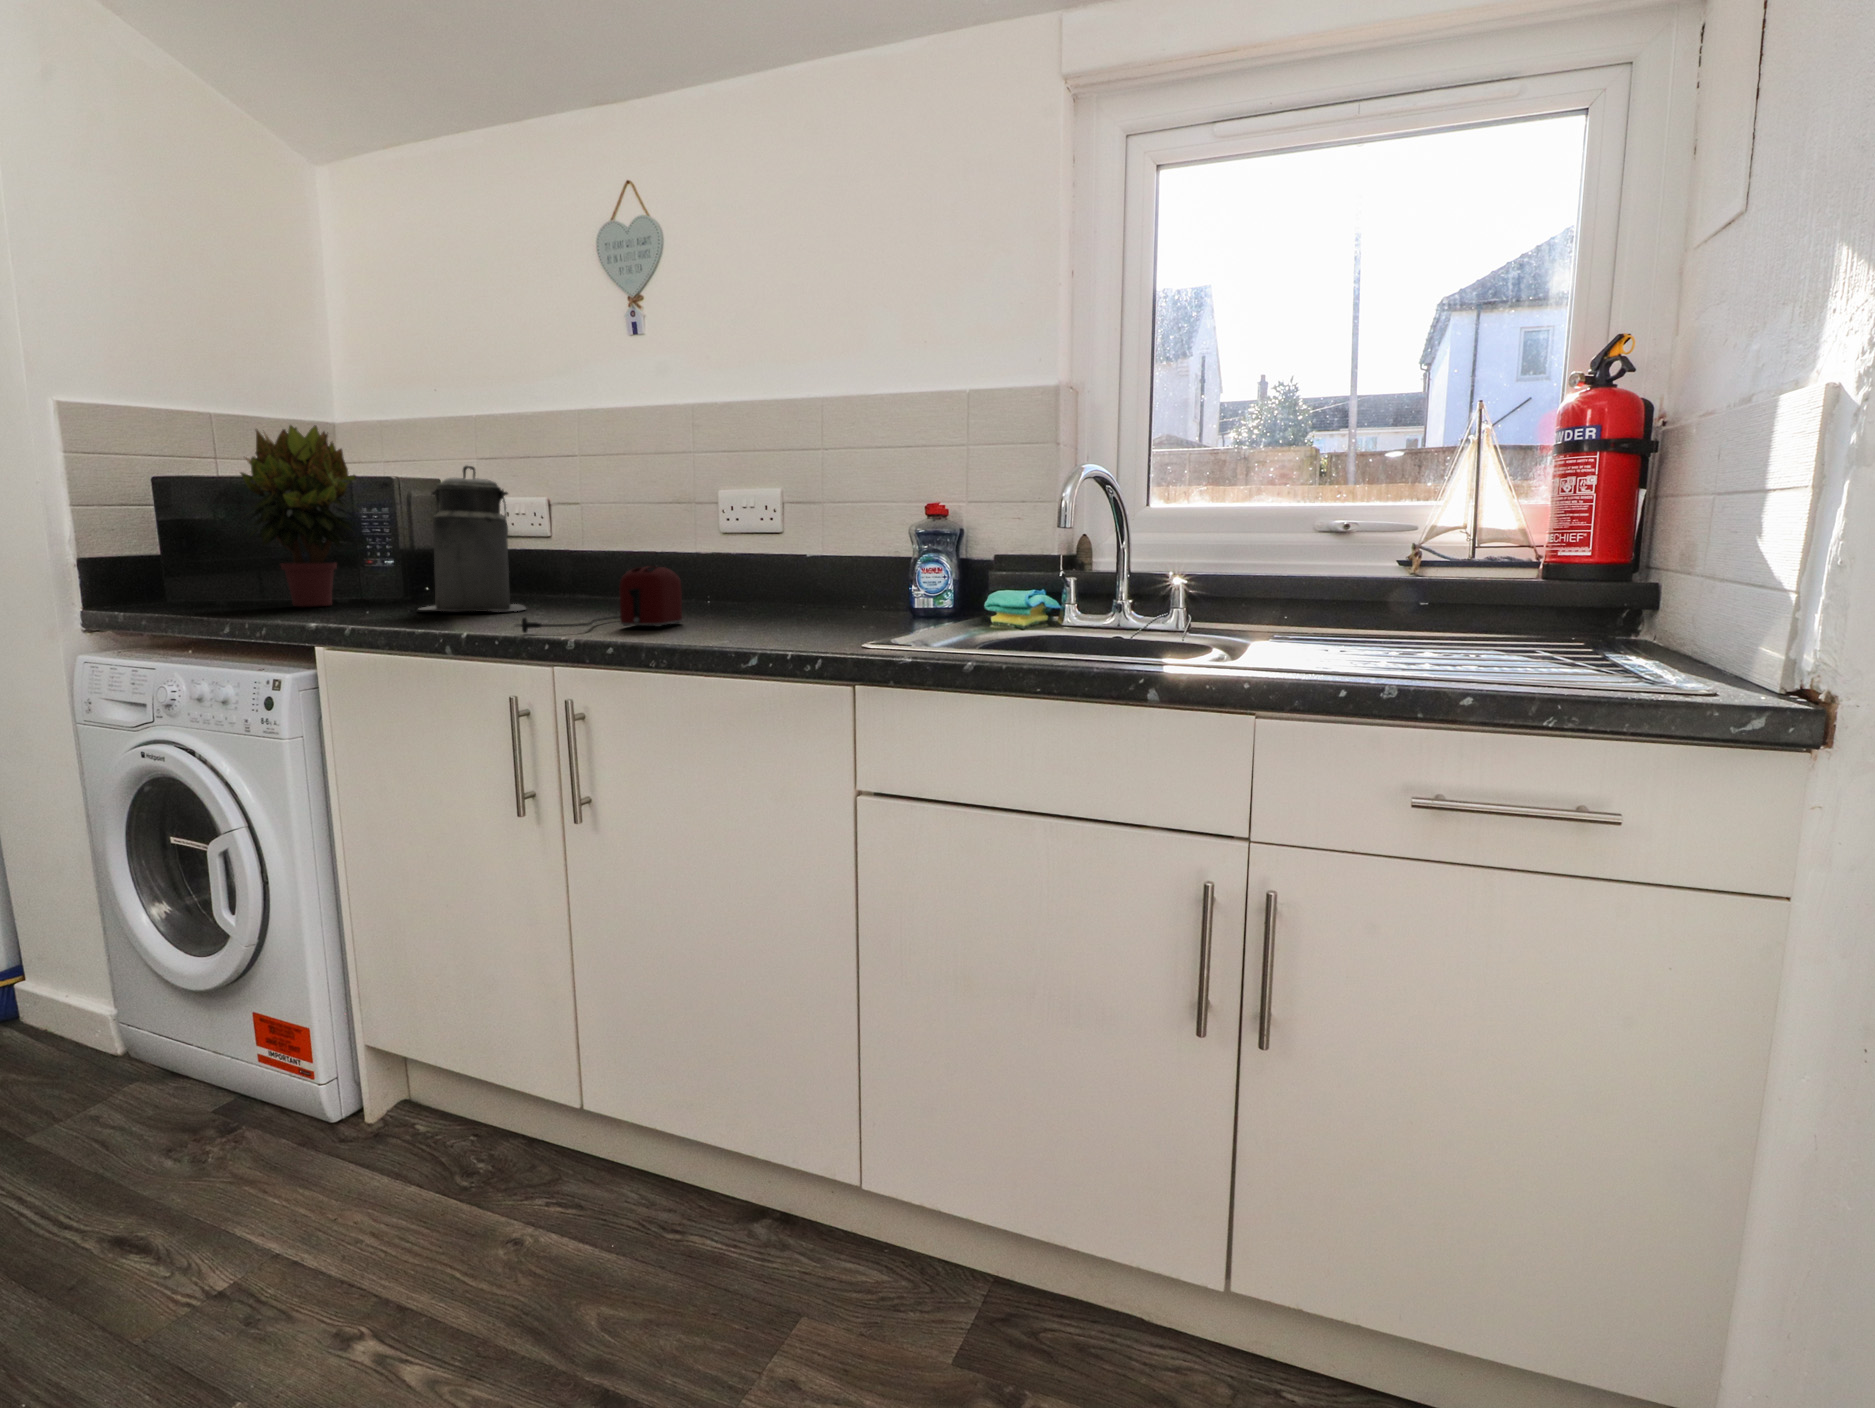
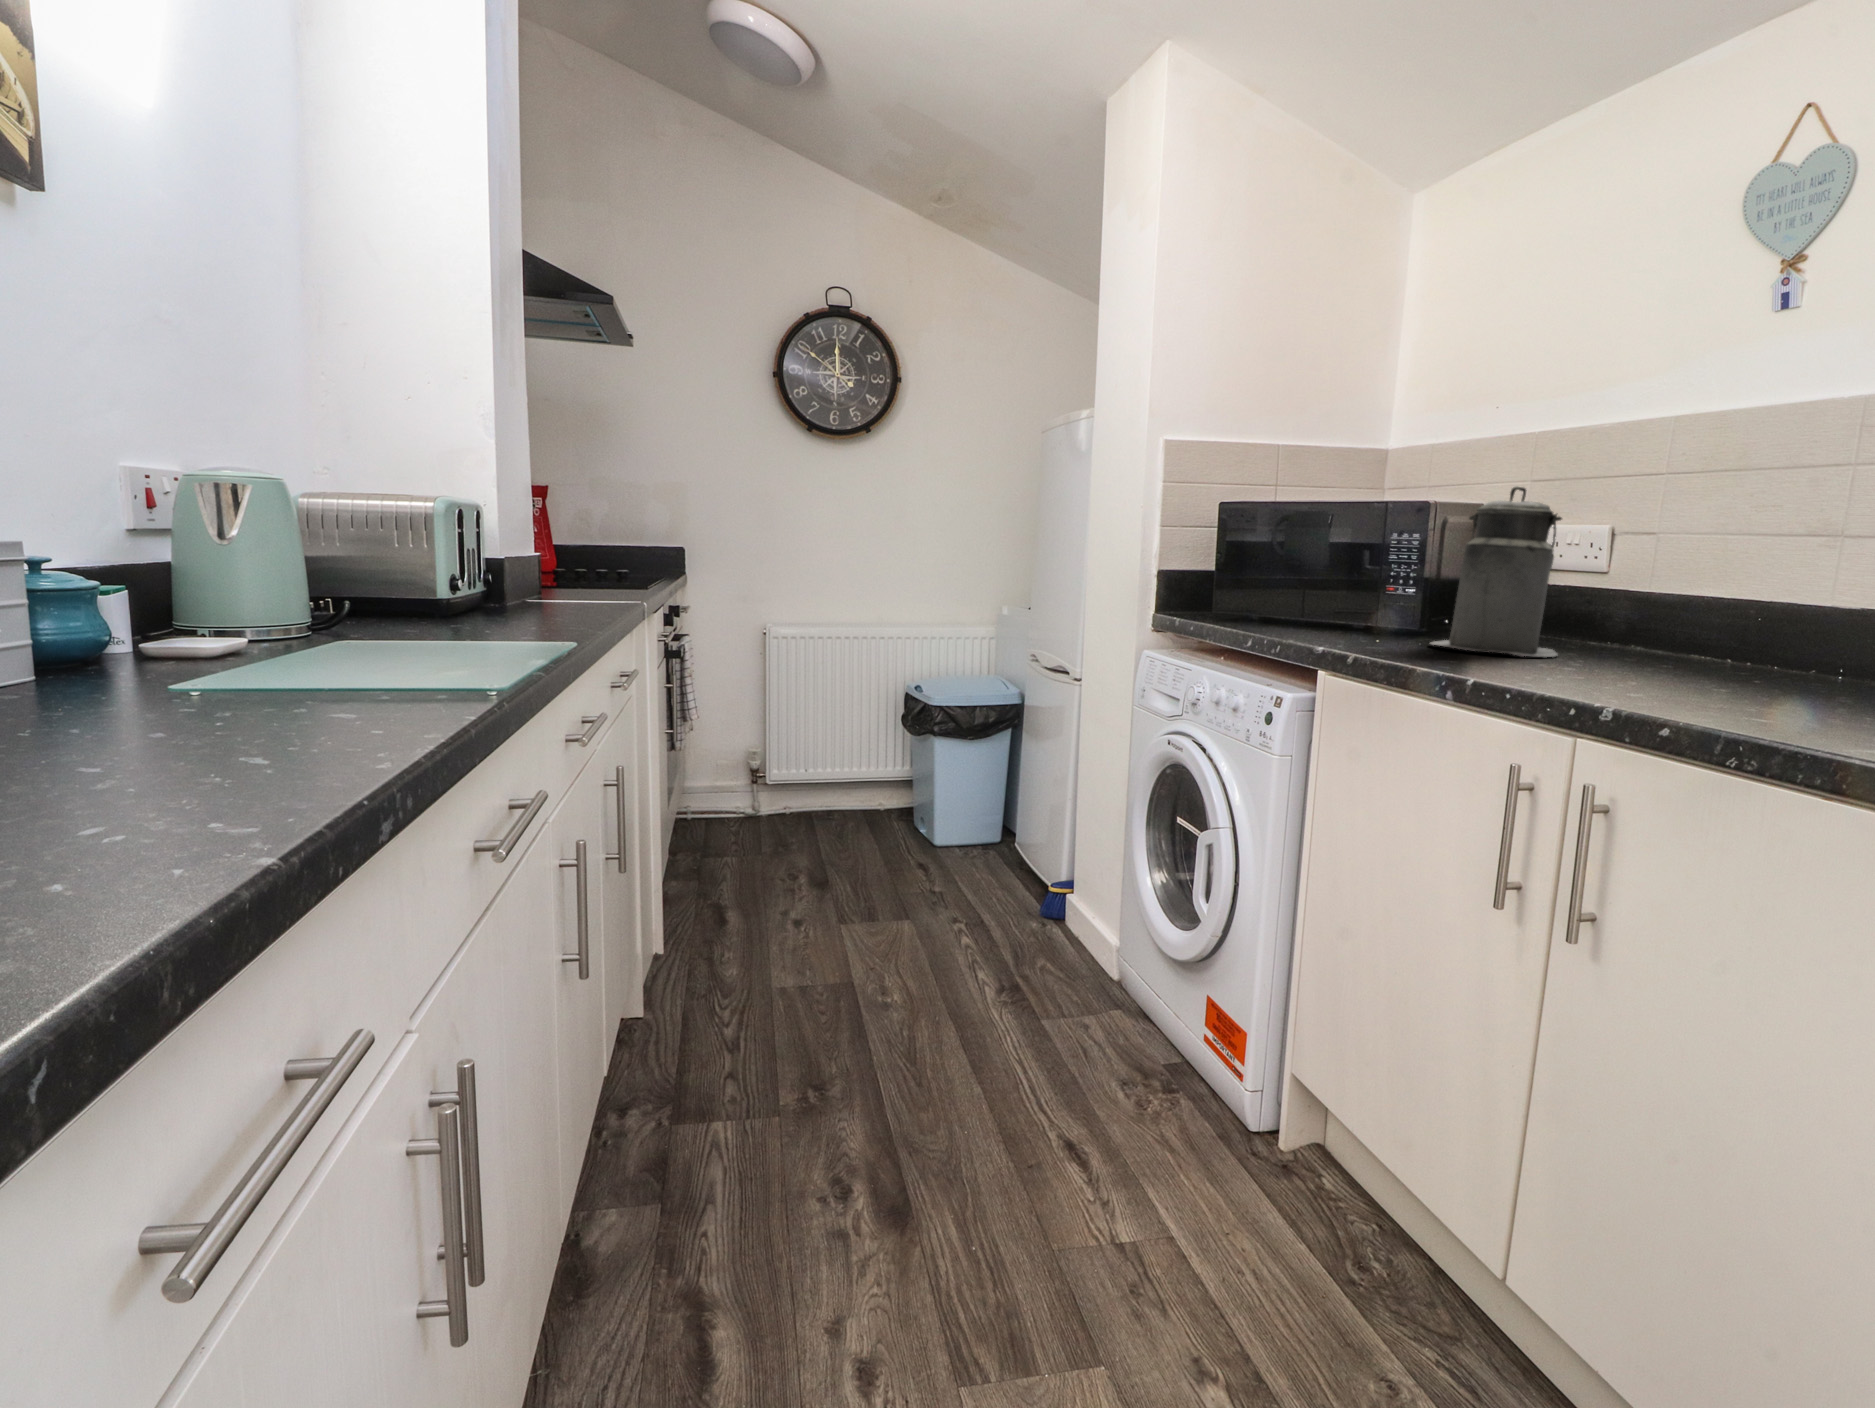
potted plant: present [241,425,360,607] -> none [1280,450,1404,629]
toaster: present [515,566,682,633] -> none [1535,621,1806,707]

